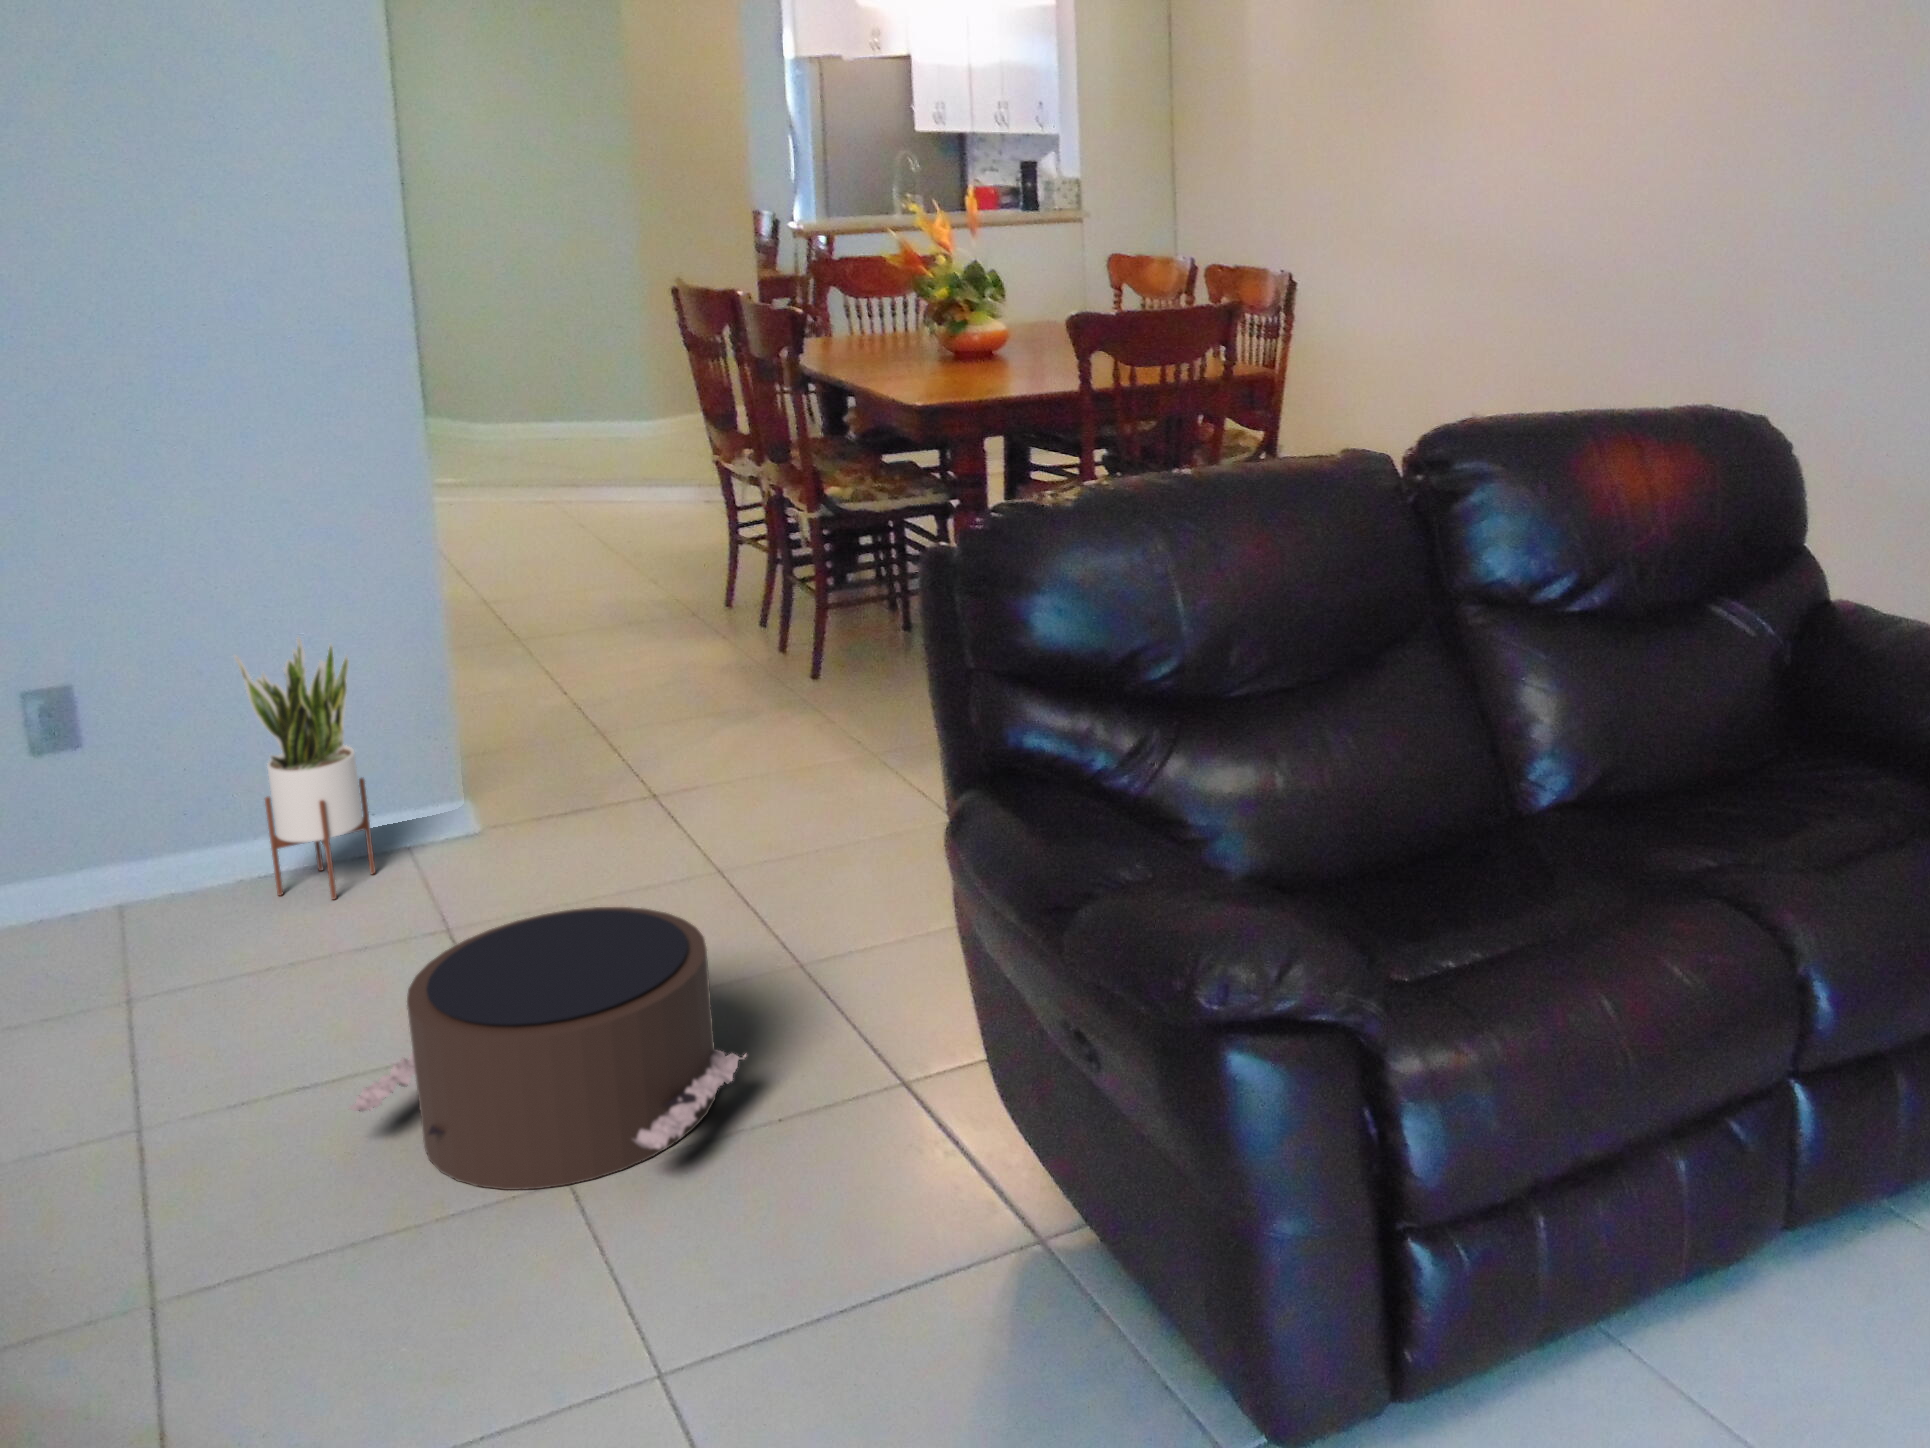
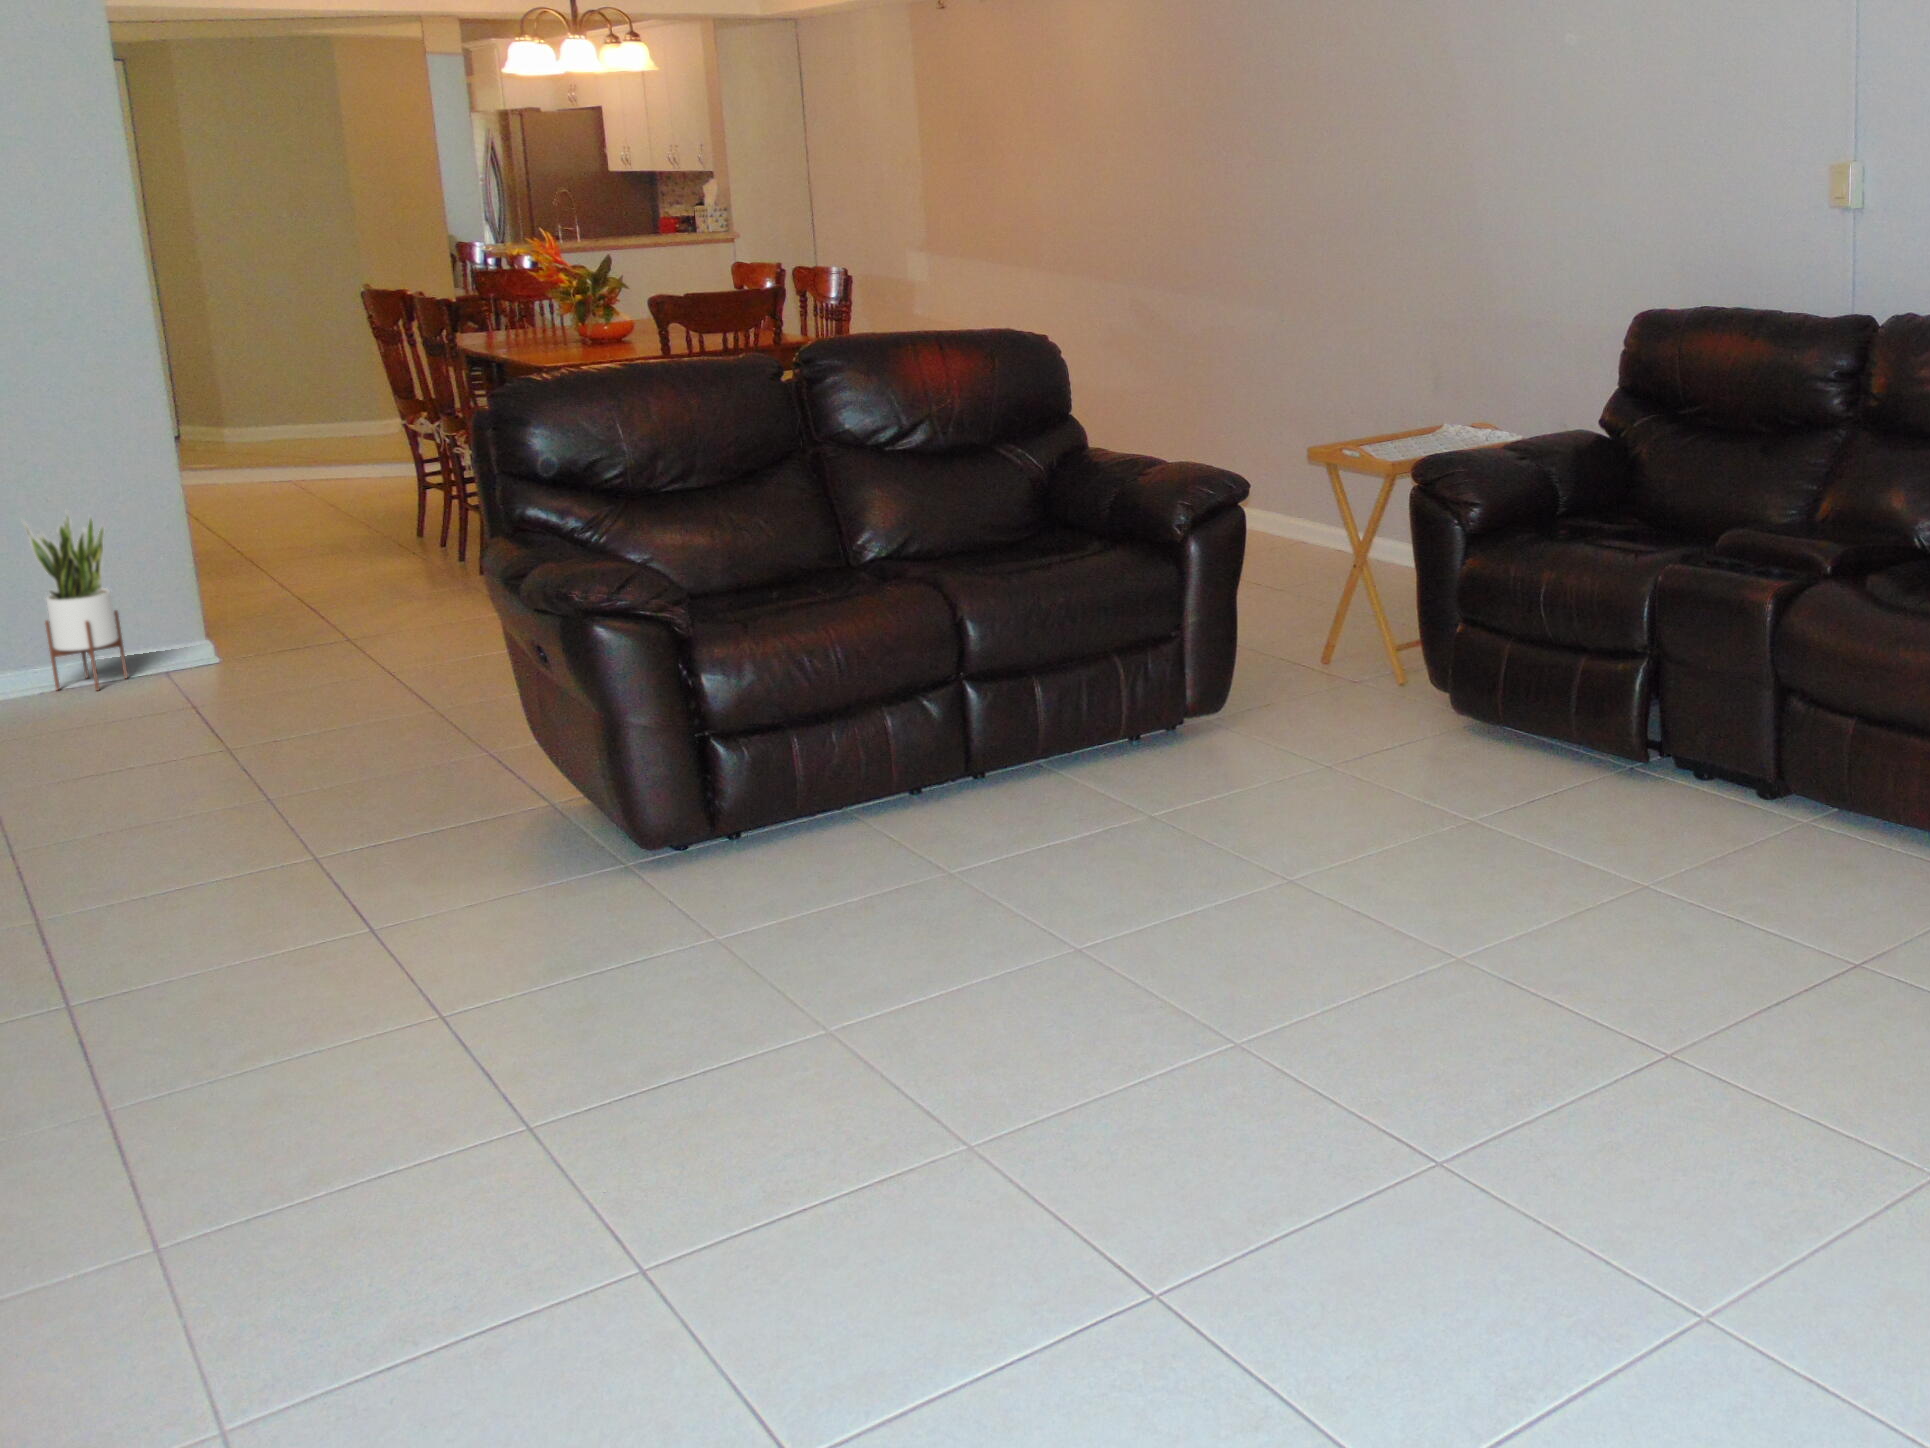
pouf: present [349,907,746,1190] -> none [110,652,374,798]

